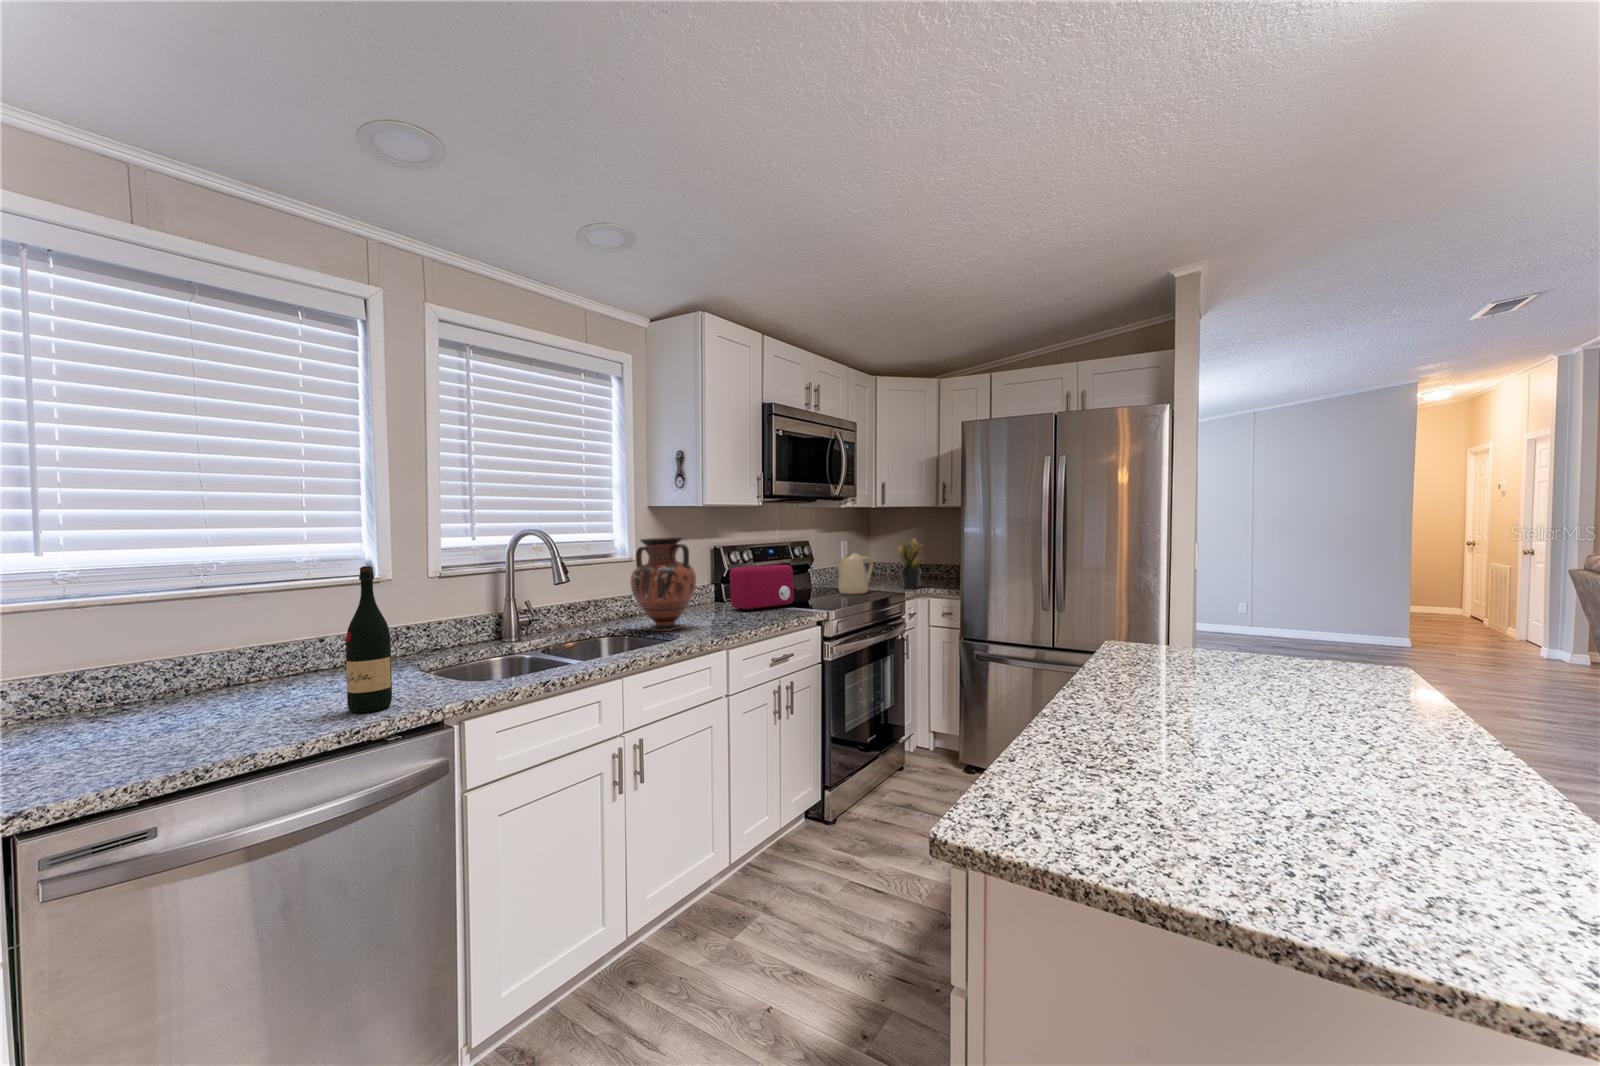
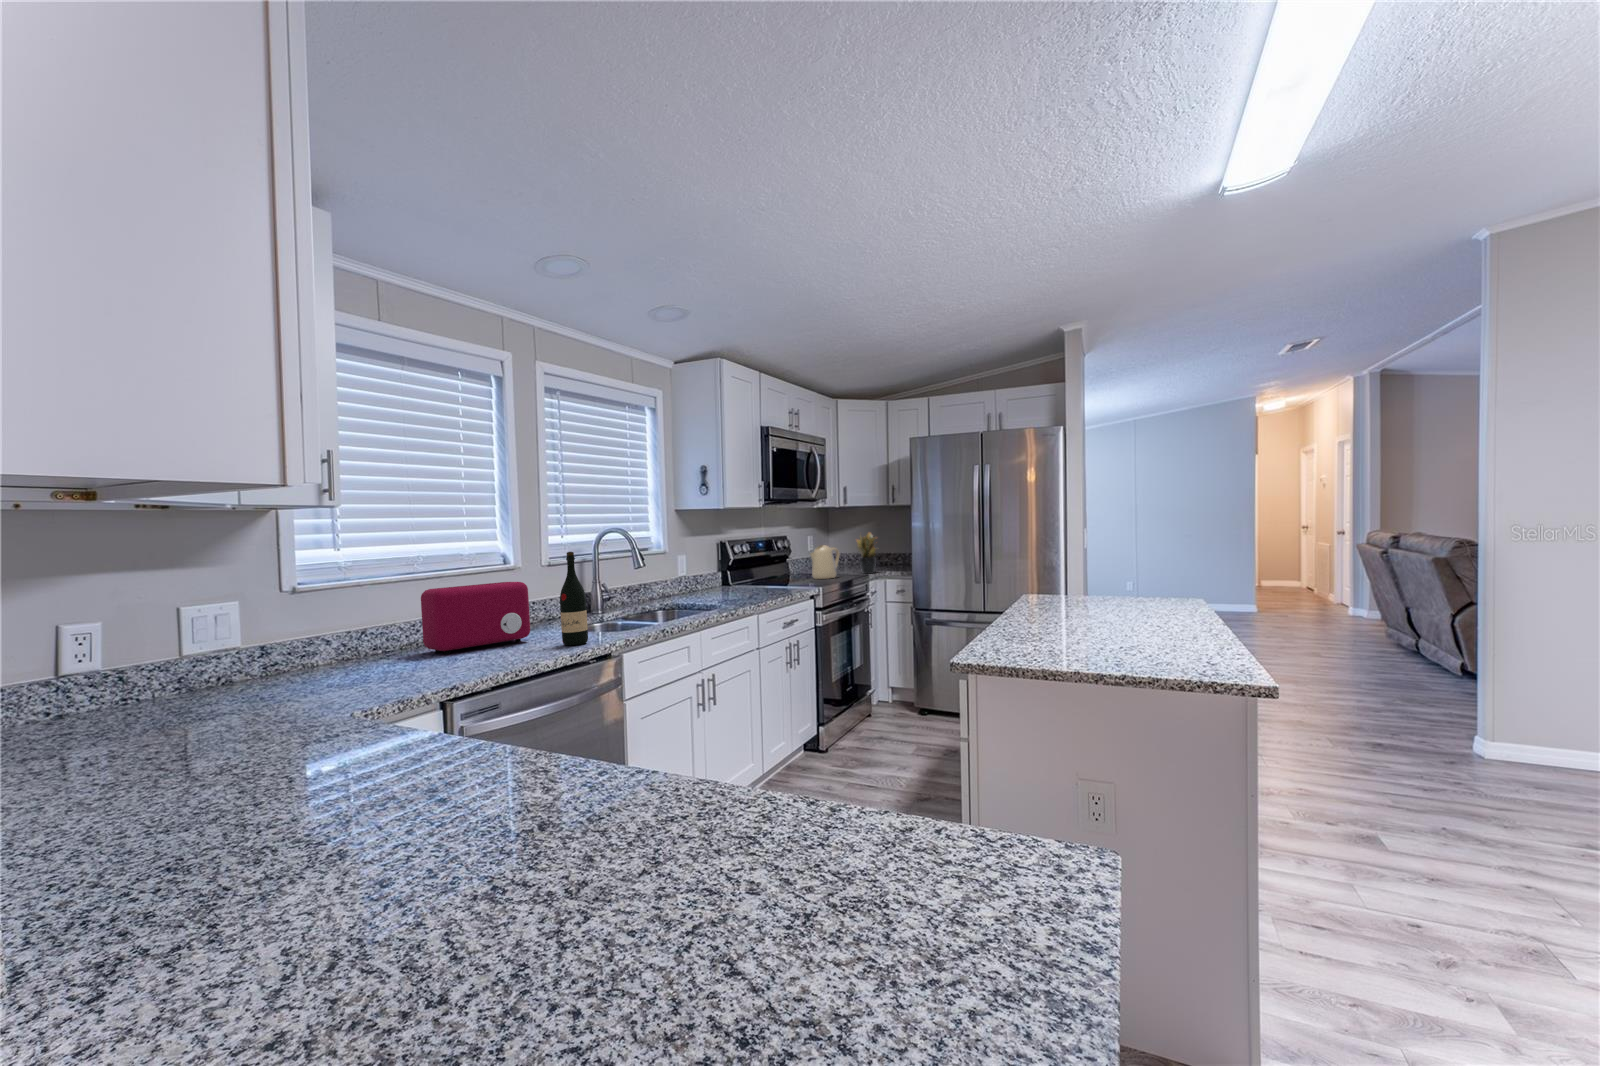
vase: present [631,537,696,631] -> none [677,533,726,605]
toaster: present [730,565,794,611] -> present [421,582,530,654]

